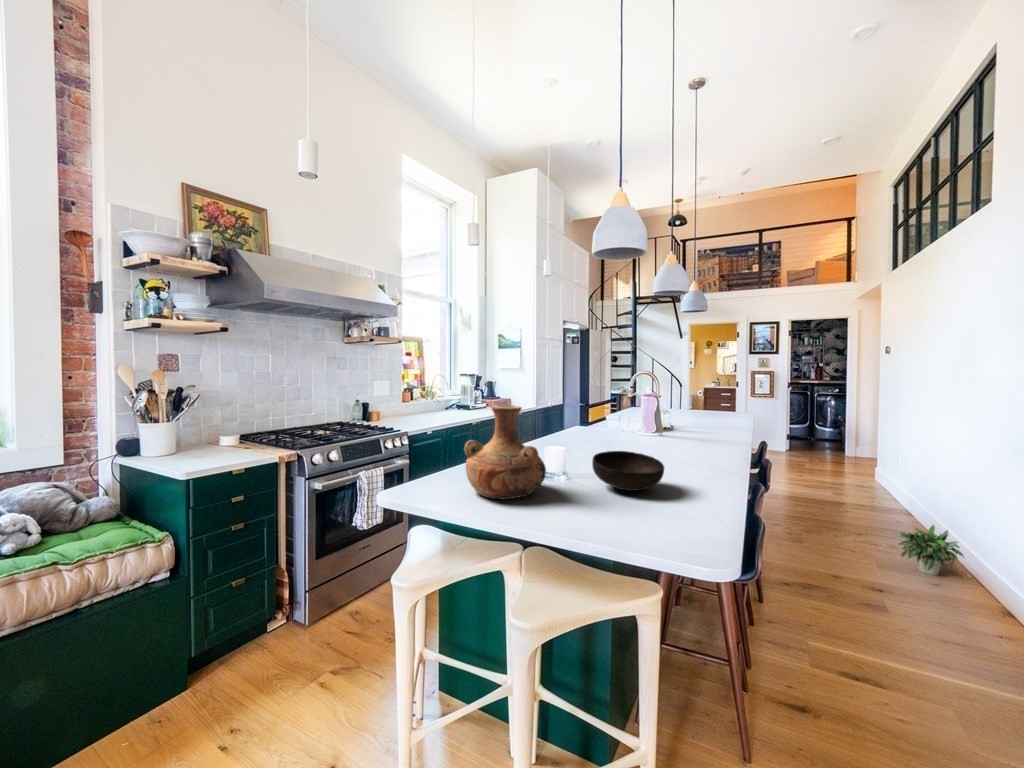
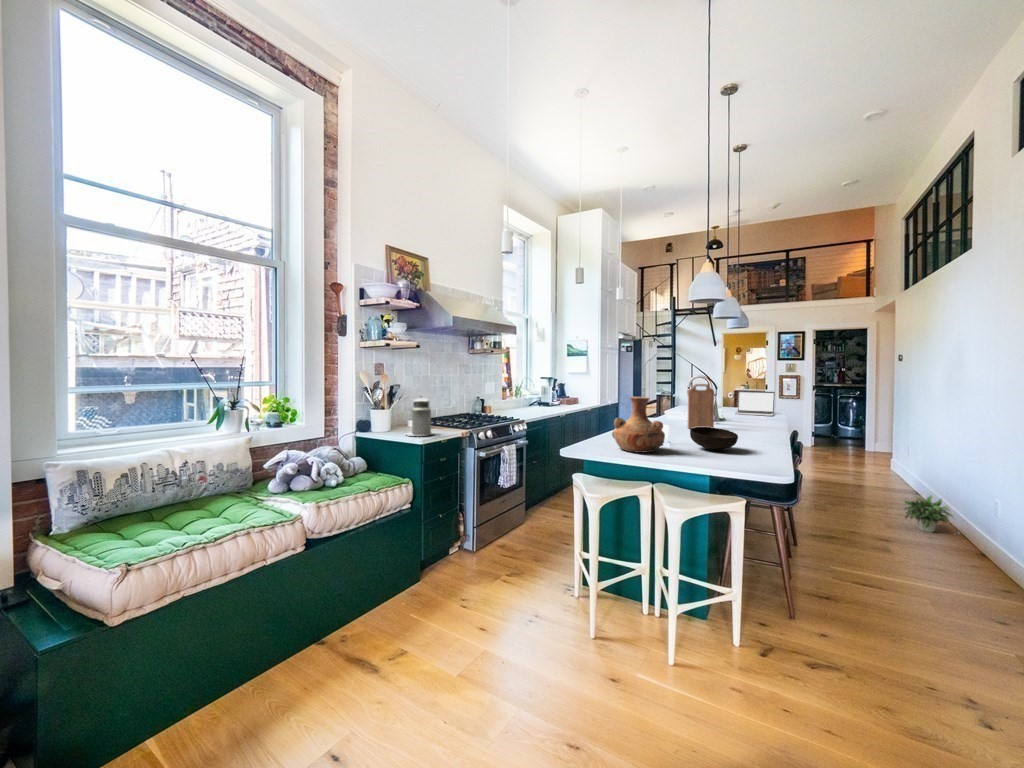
cutting board: none [617,383,653,445] -> present [688,384,714,429]
laptop: none [692,390,741,421] -> present [735,391,775,416]
canister: none [178,401,229,464] -> present [406,396,432,436]

